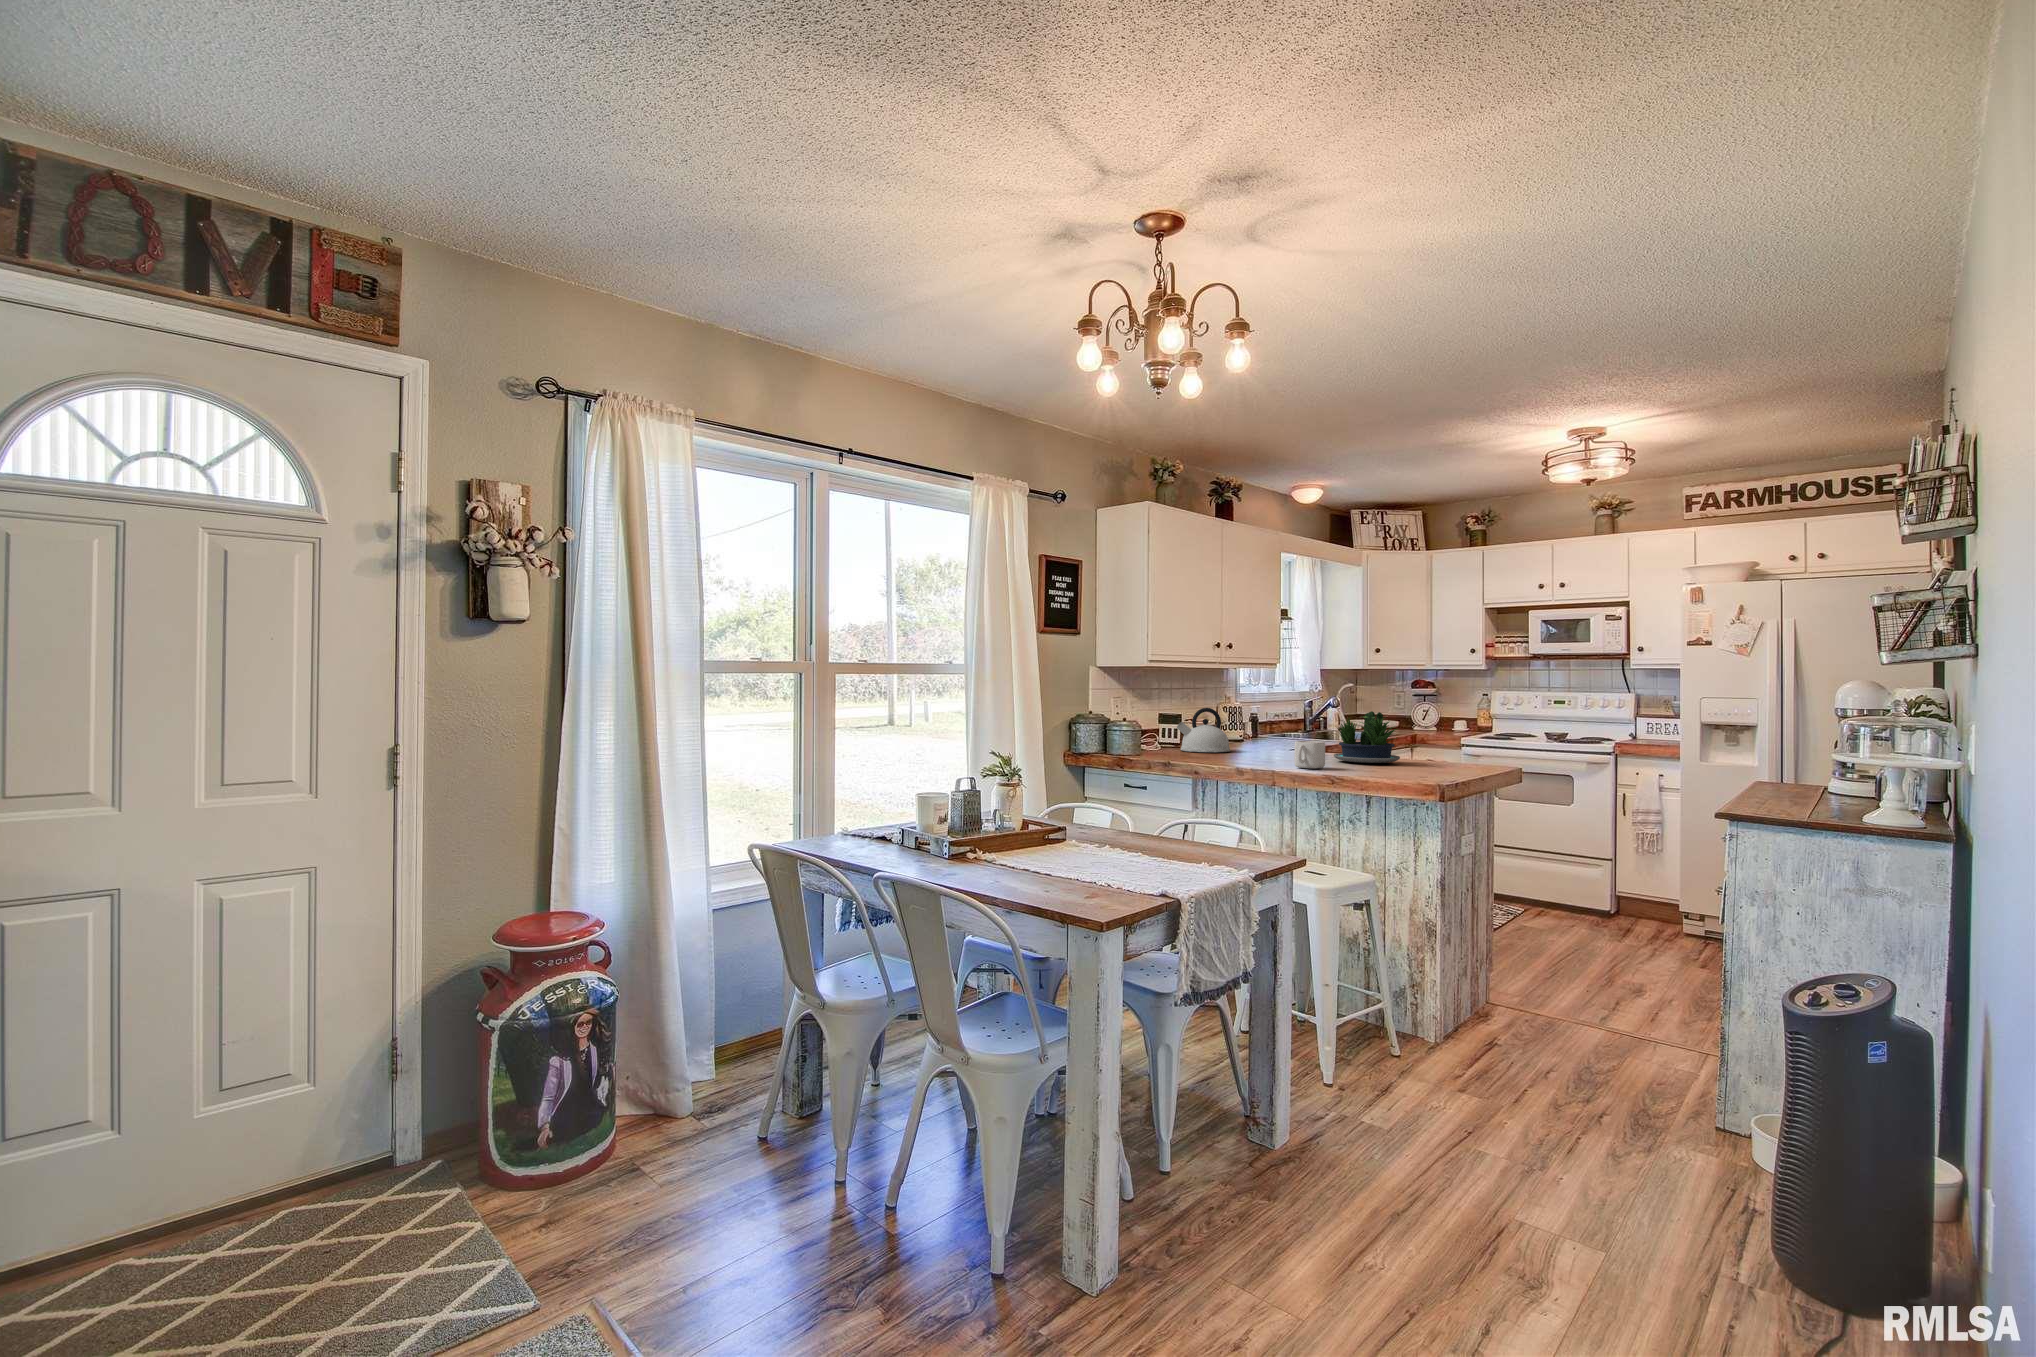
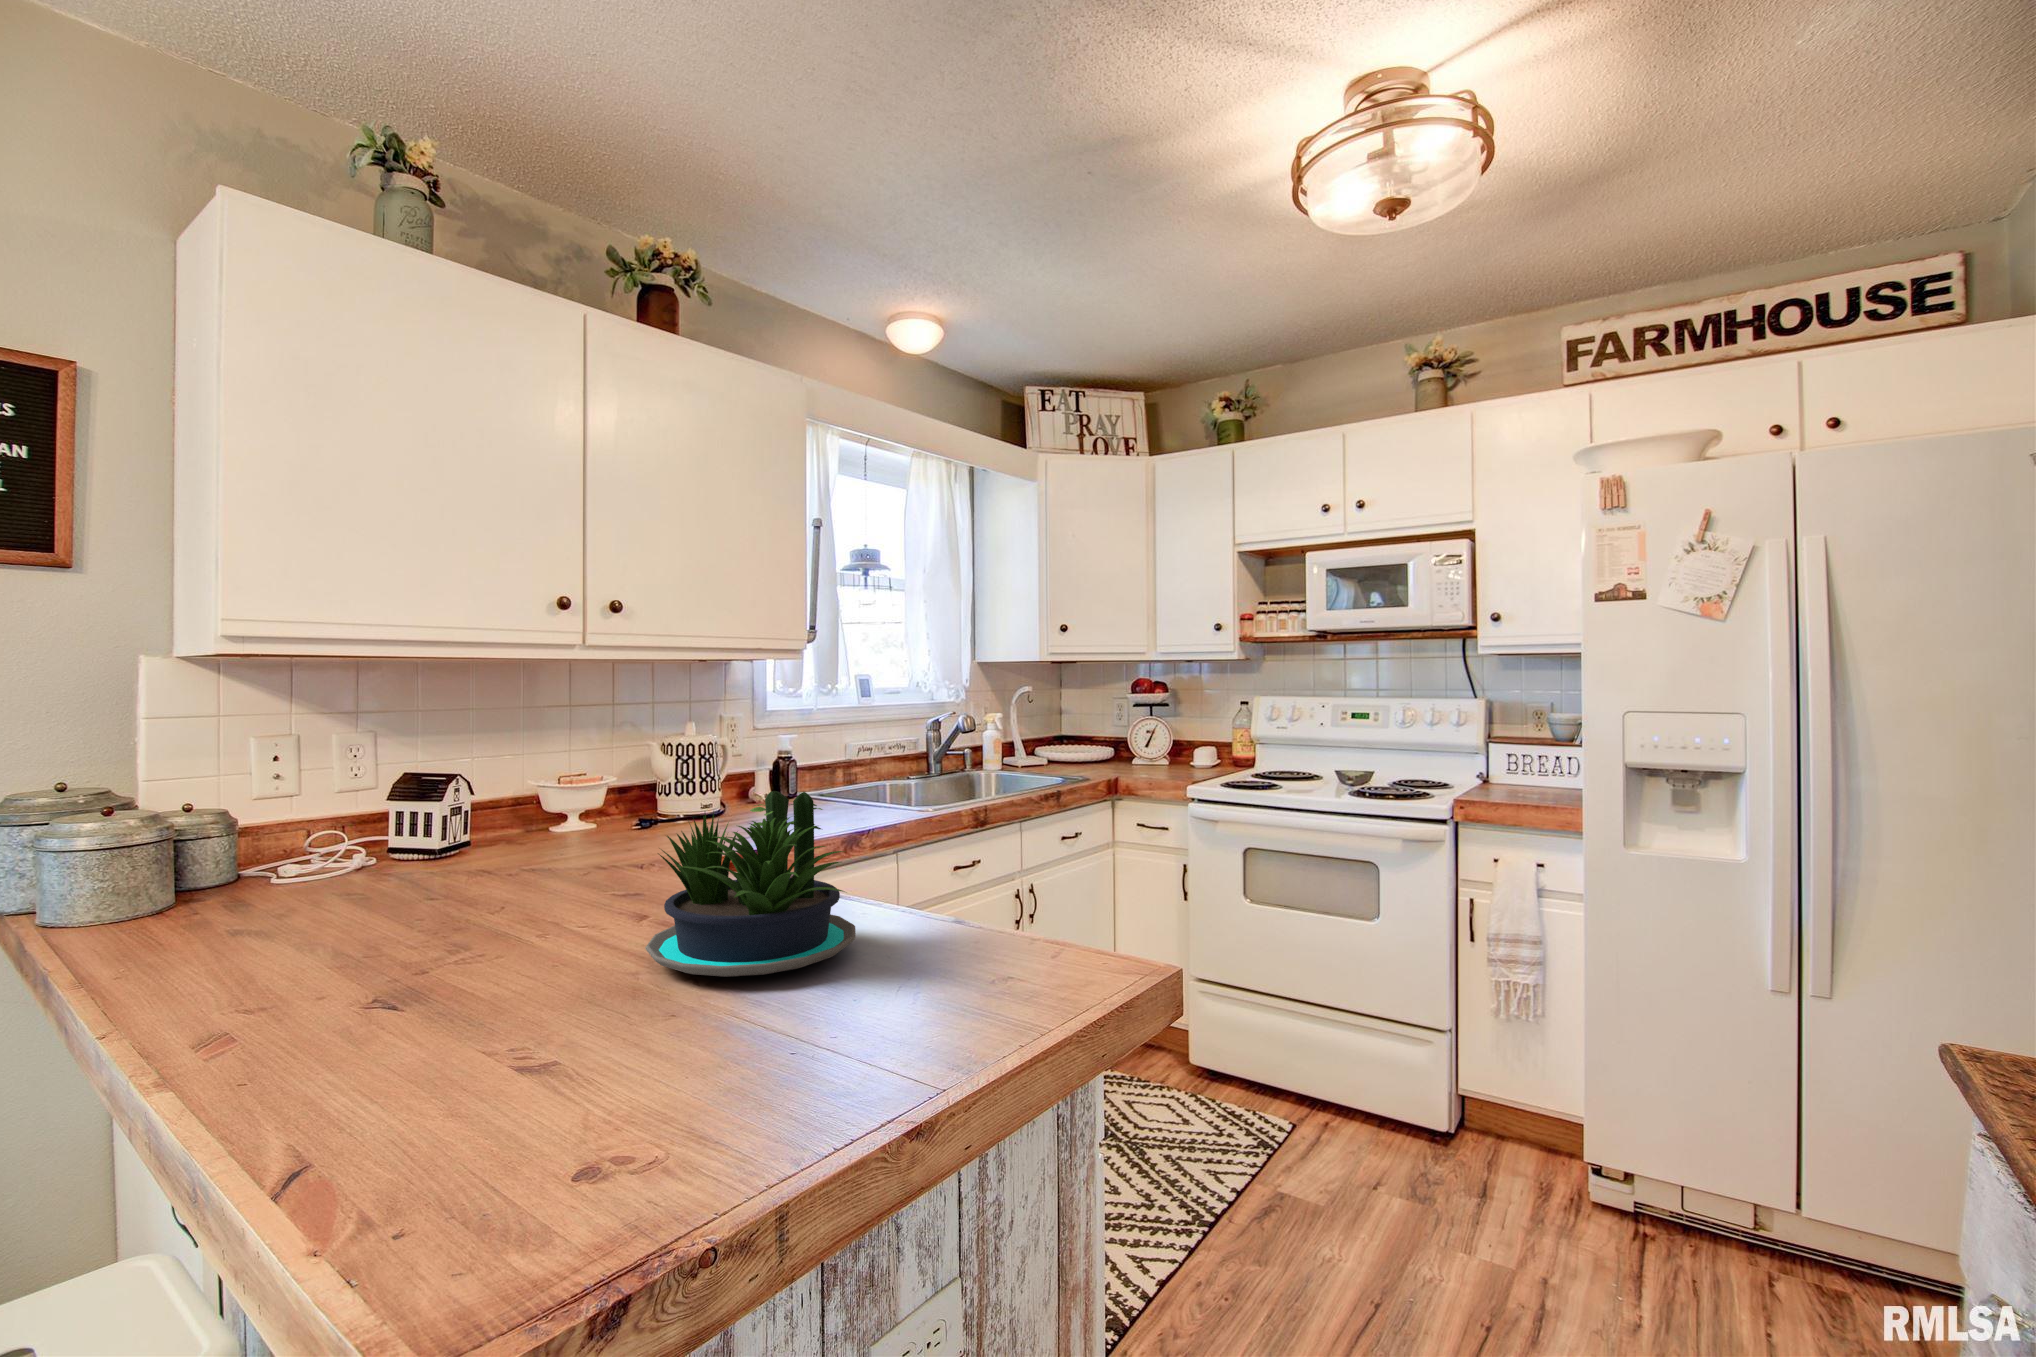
kettle: present [1177,708,1231,752] -> none [342,768,515,902]
mug: present [1294,741,1325,769] -> none [232,937,438,1079]

